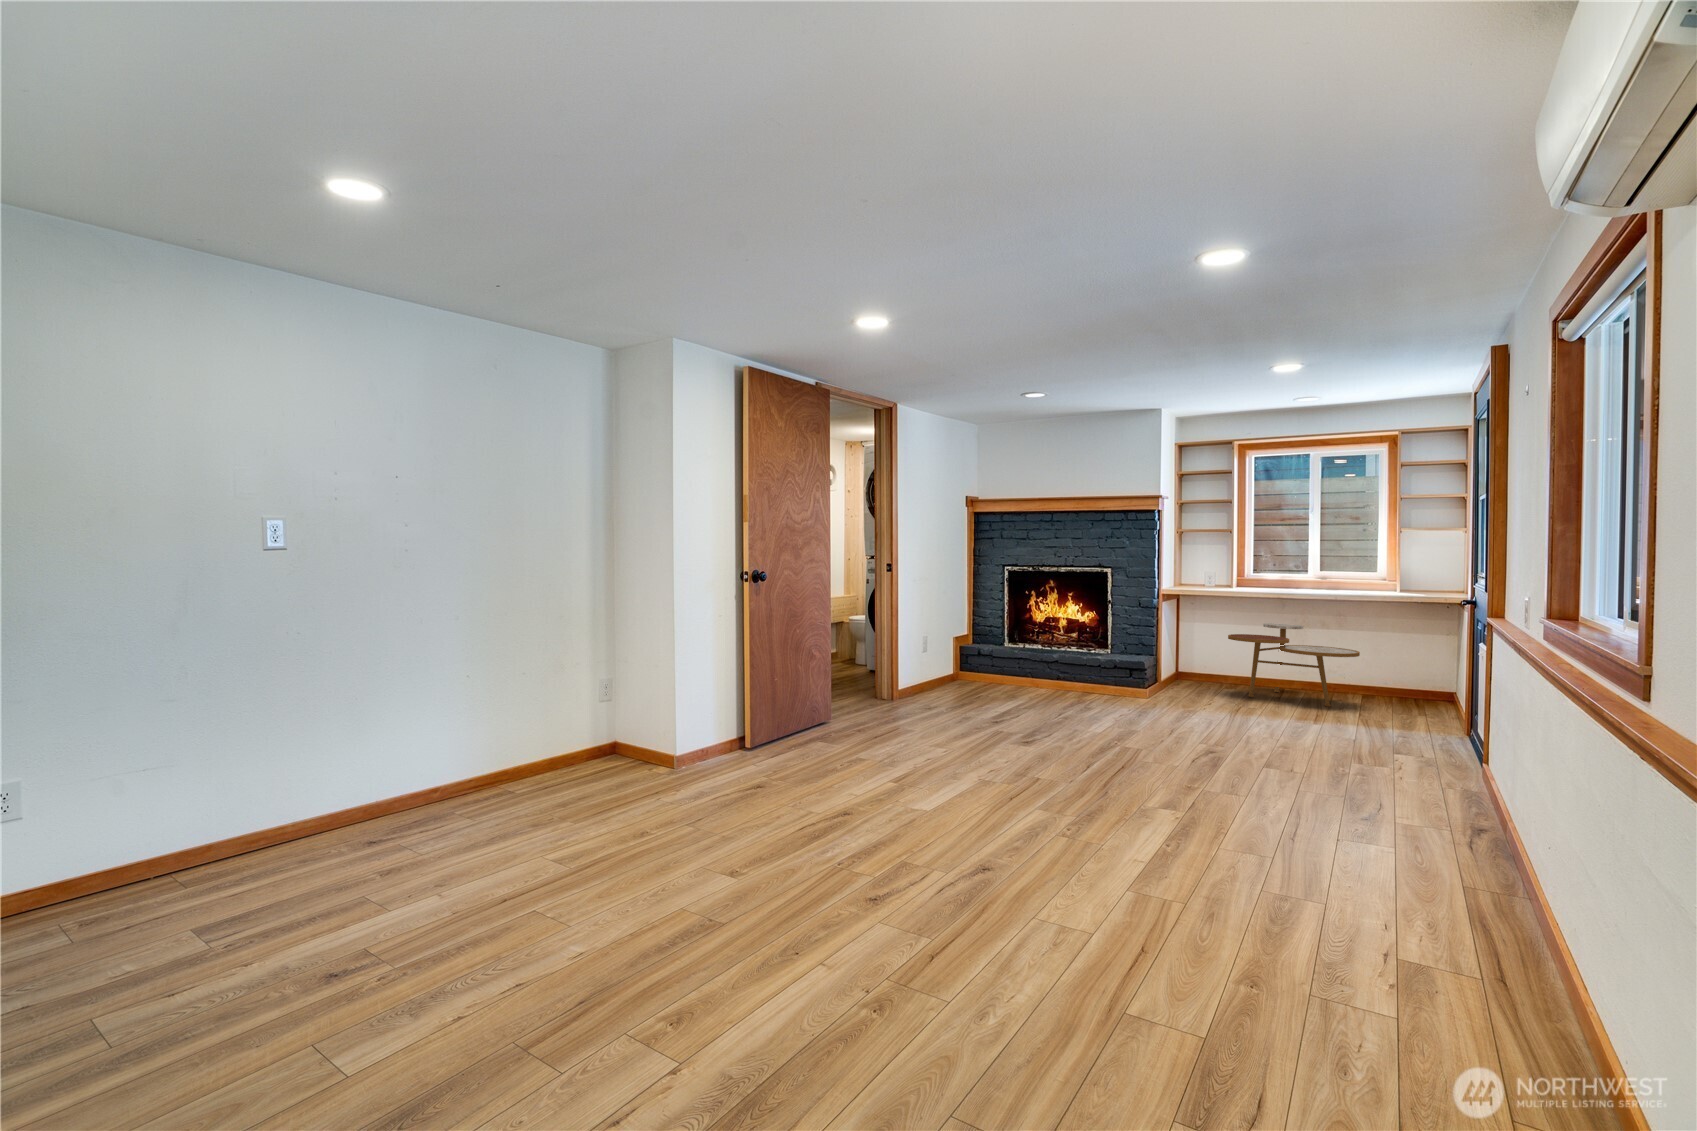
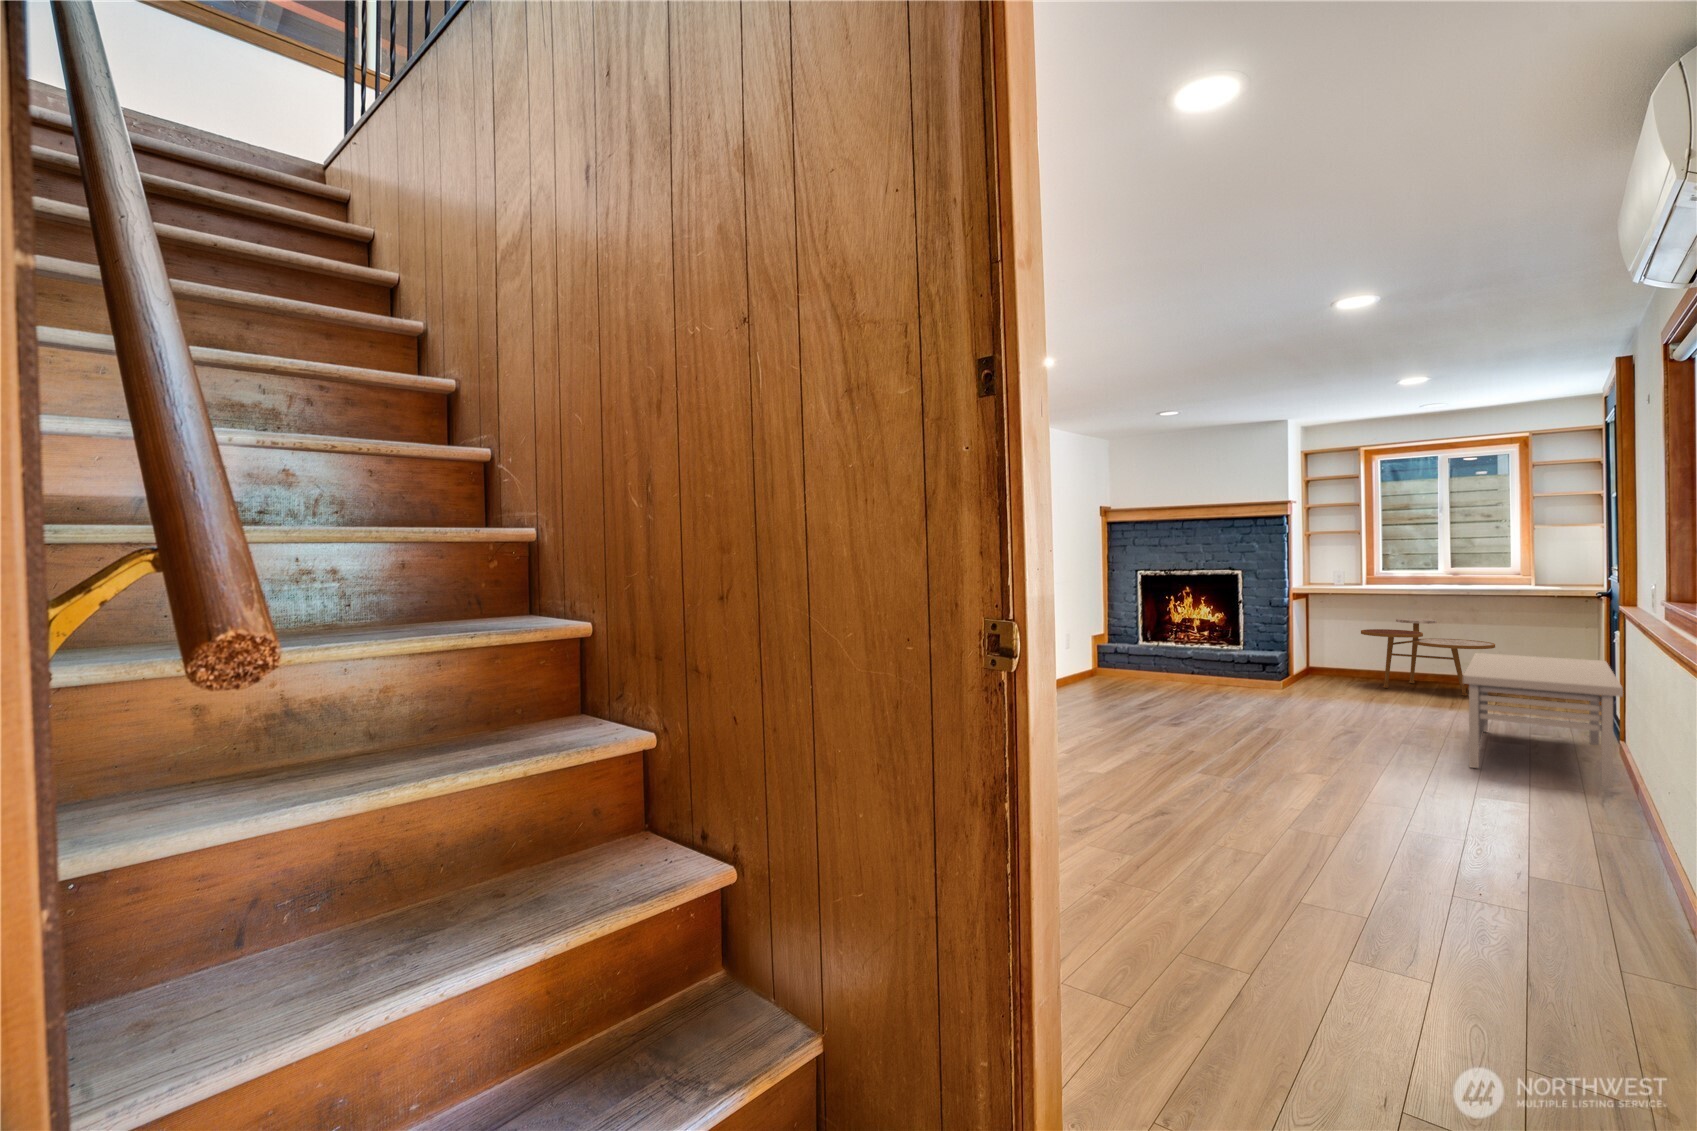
storage bench: none [1329,661,1498,817] -> present [1463,653,1623,787]

